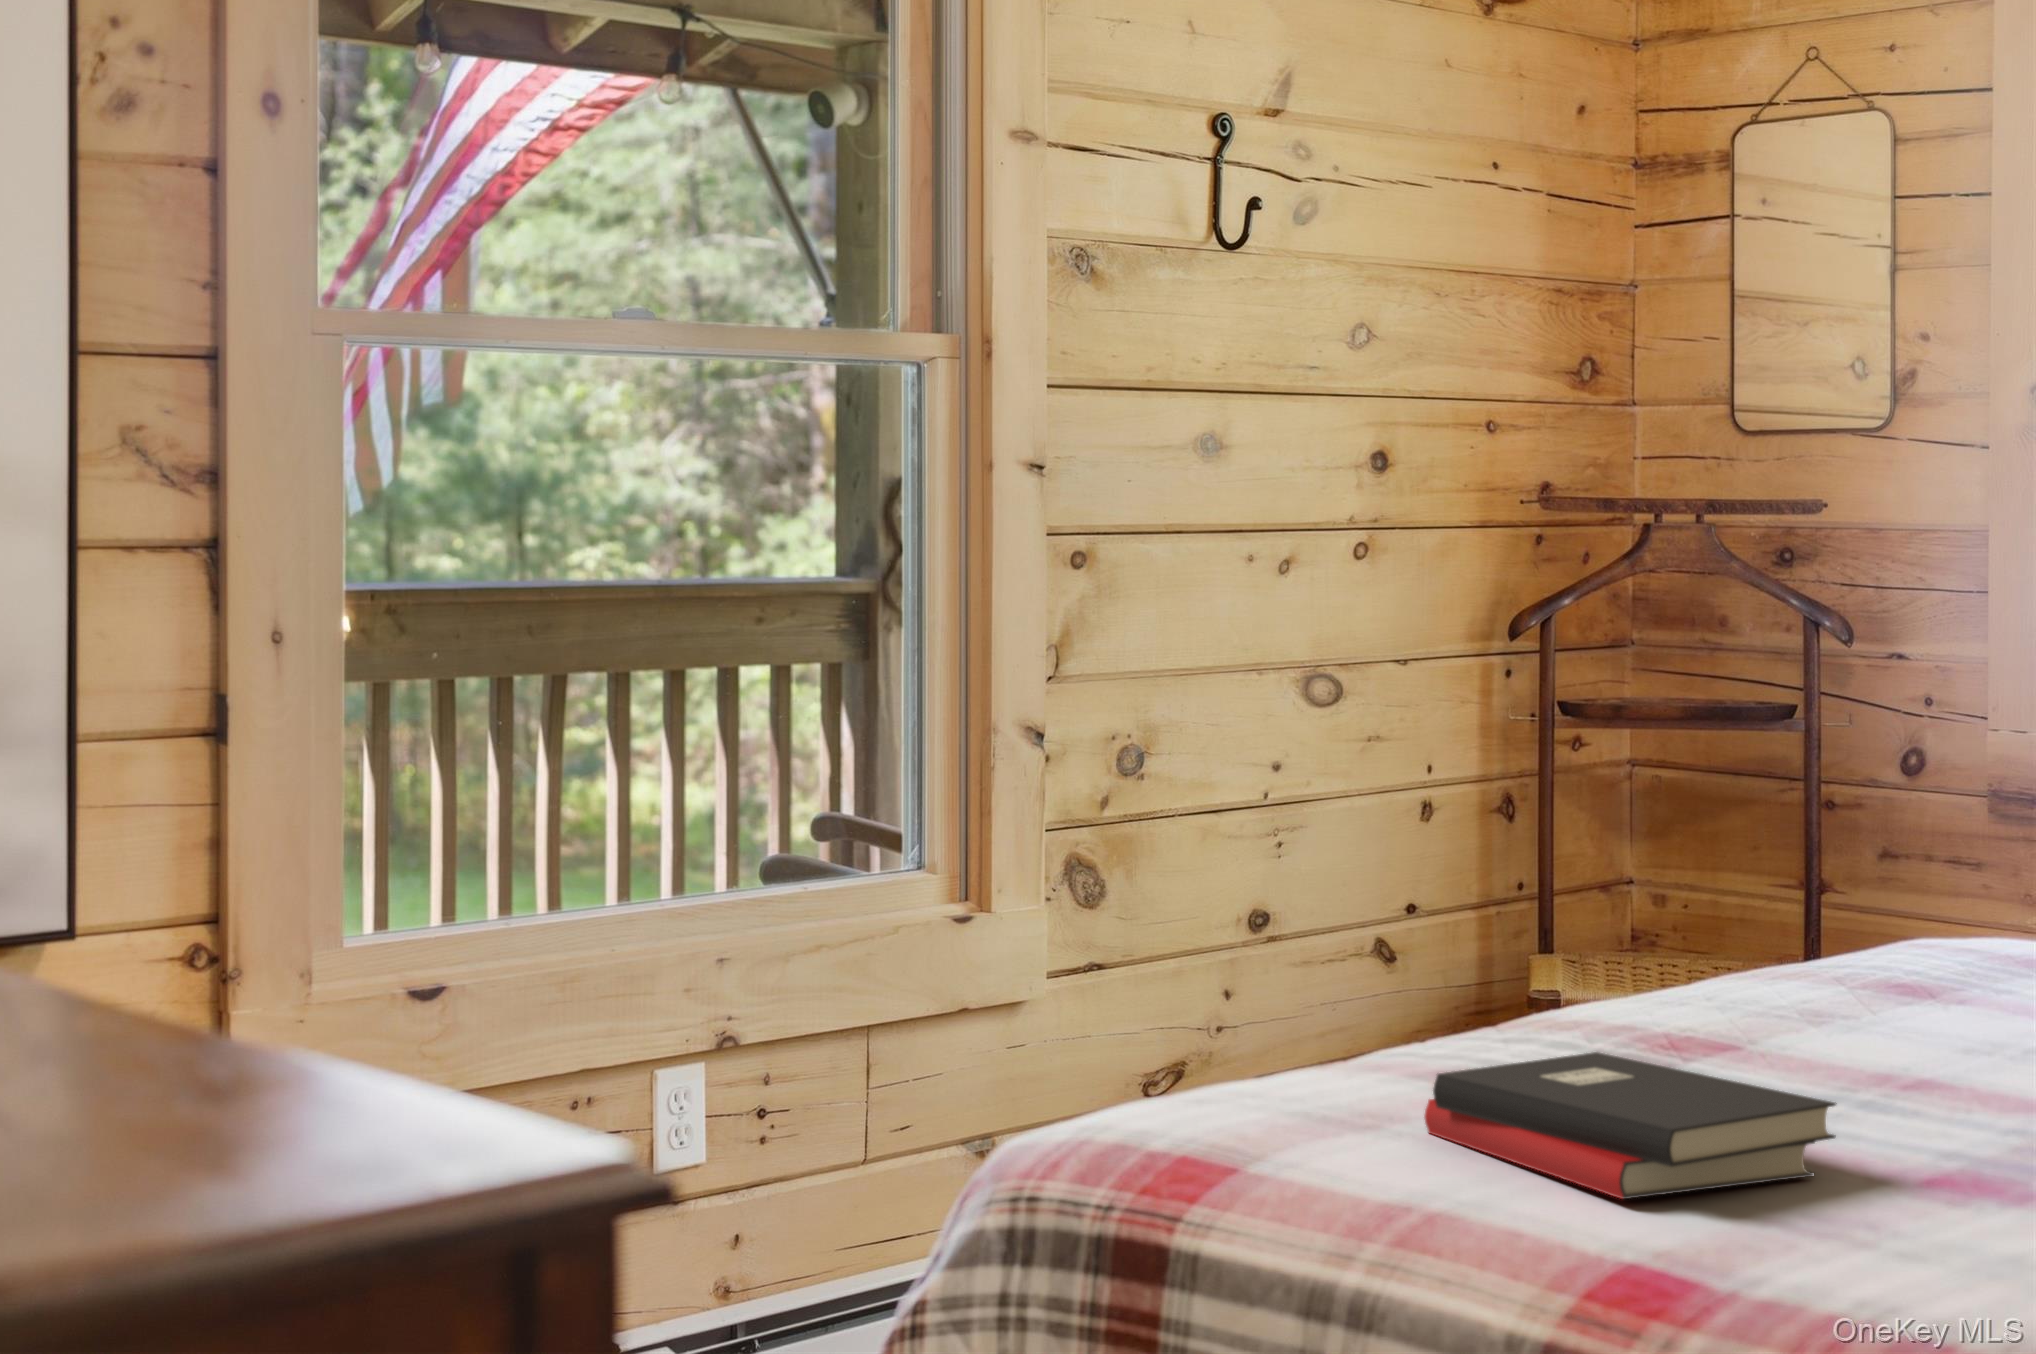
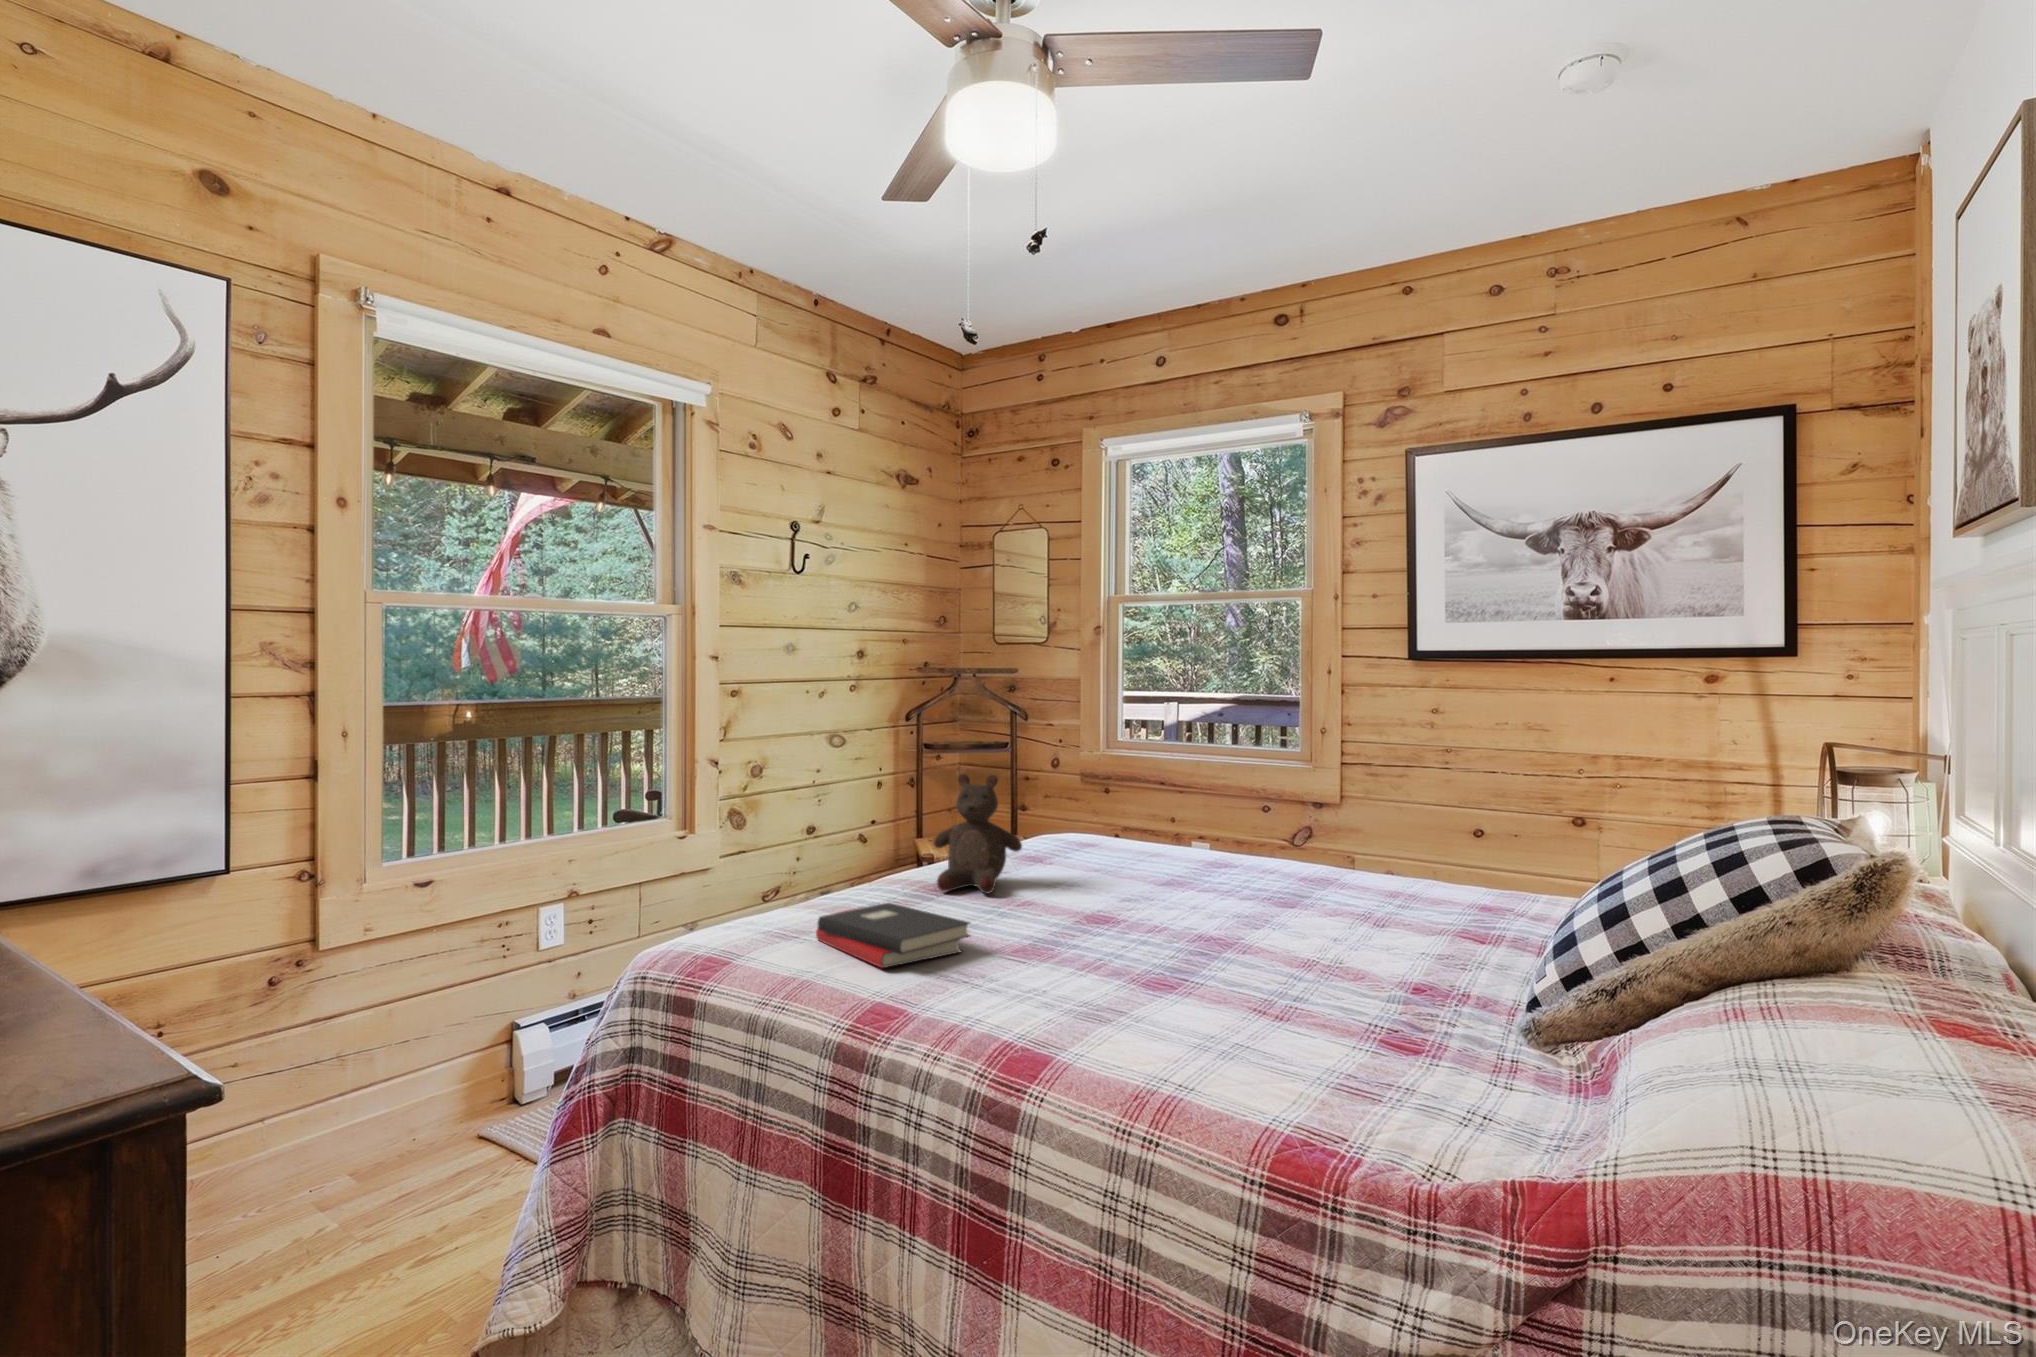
stuffed bear: none [1670,743,1916,1052] -> present [933,774,1022,894]

